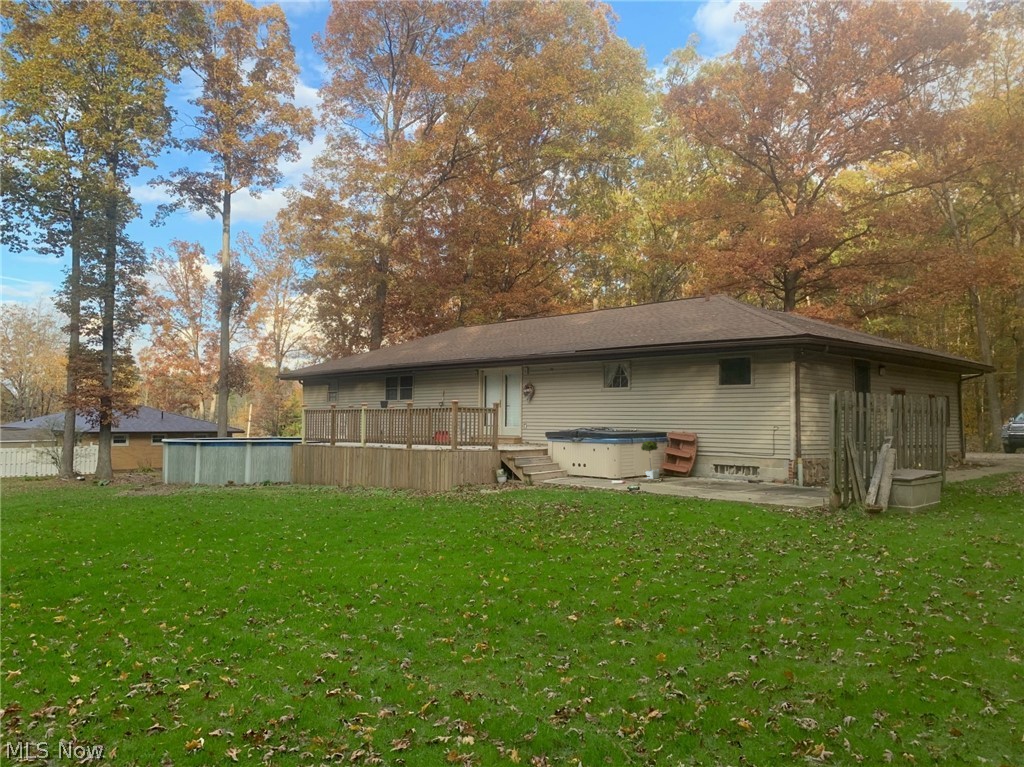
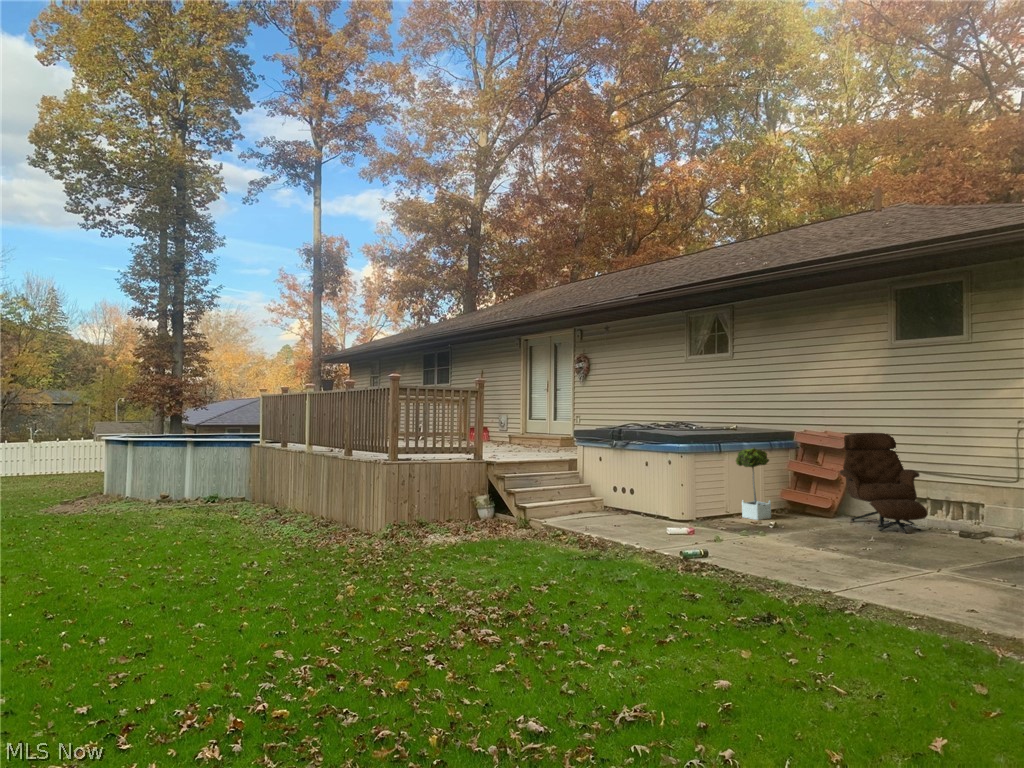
lounge chair: none [692,432,734,481] -> present [840,433,927,534]

